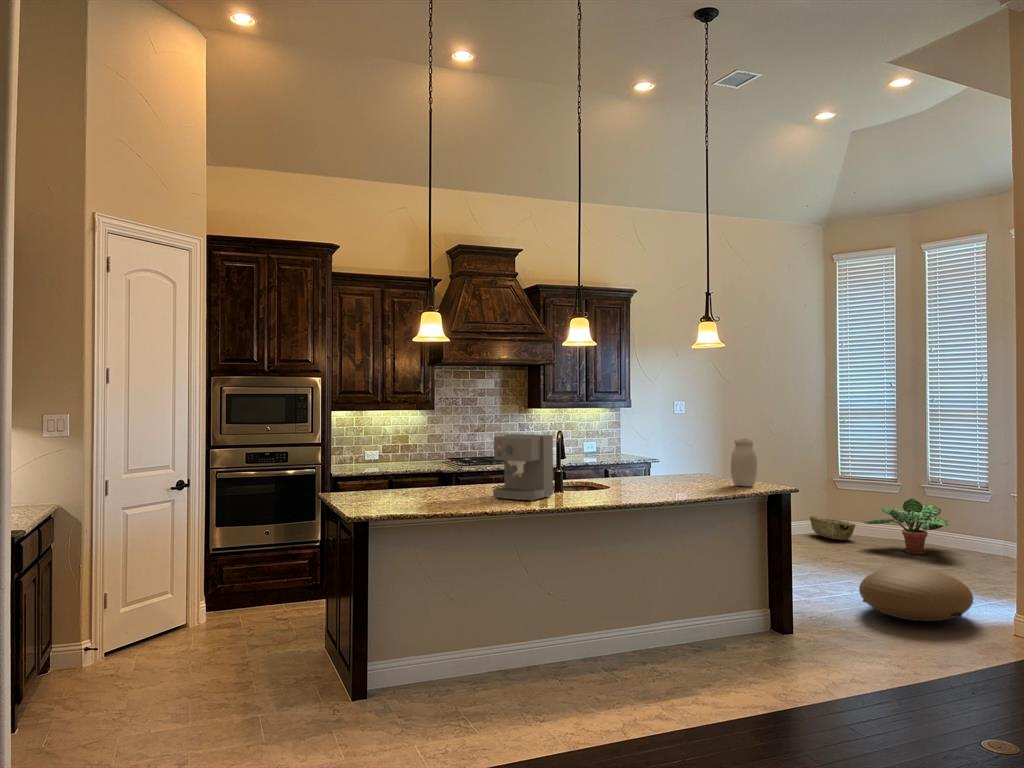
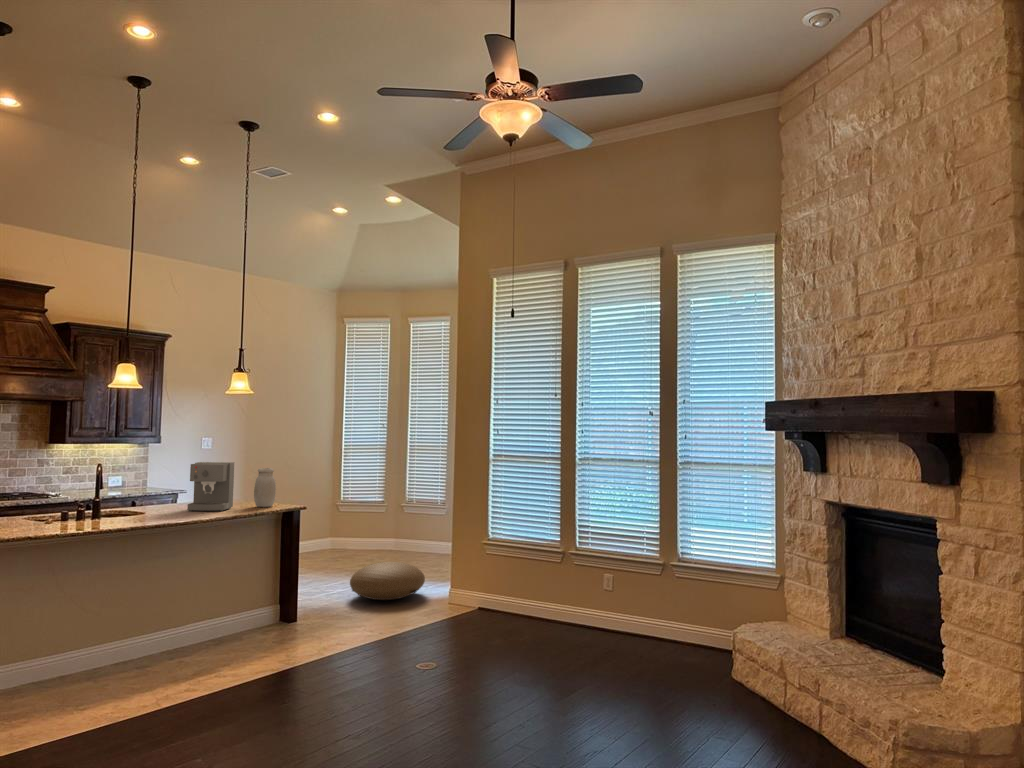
coffee maker: present [493,434,553,501] -> present [187,462,234,511]
potted plant: present [864,498,949,554] -> none [357,514,418,557]
woven basket: present [810,516,855,540] -> none [318,534,353,553]

